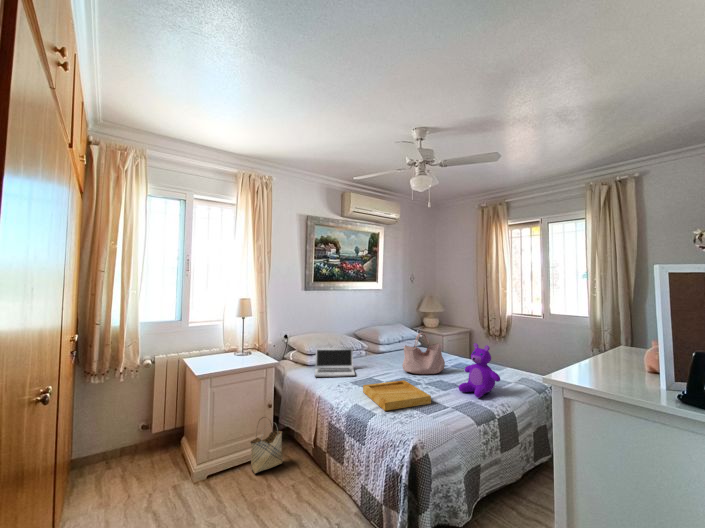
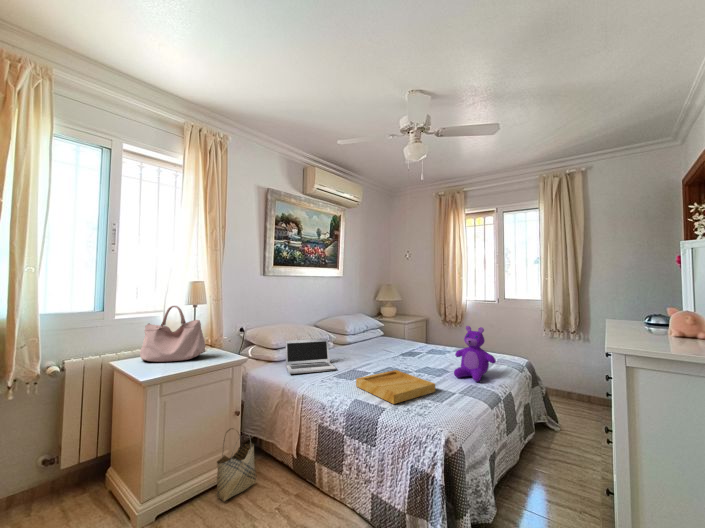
handbag: present [402,333,445,374] -> present [140,306,206,362]

